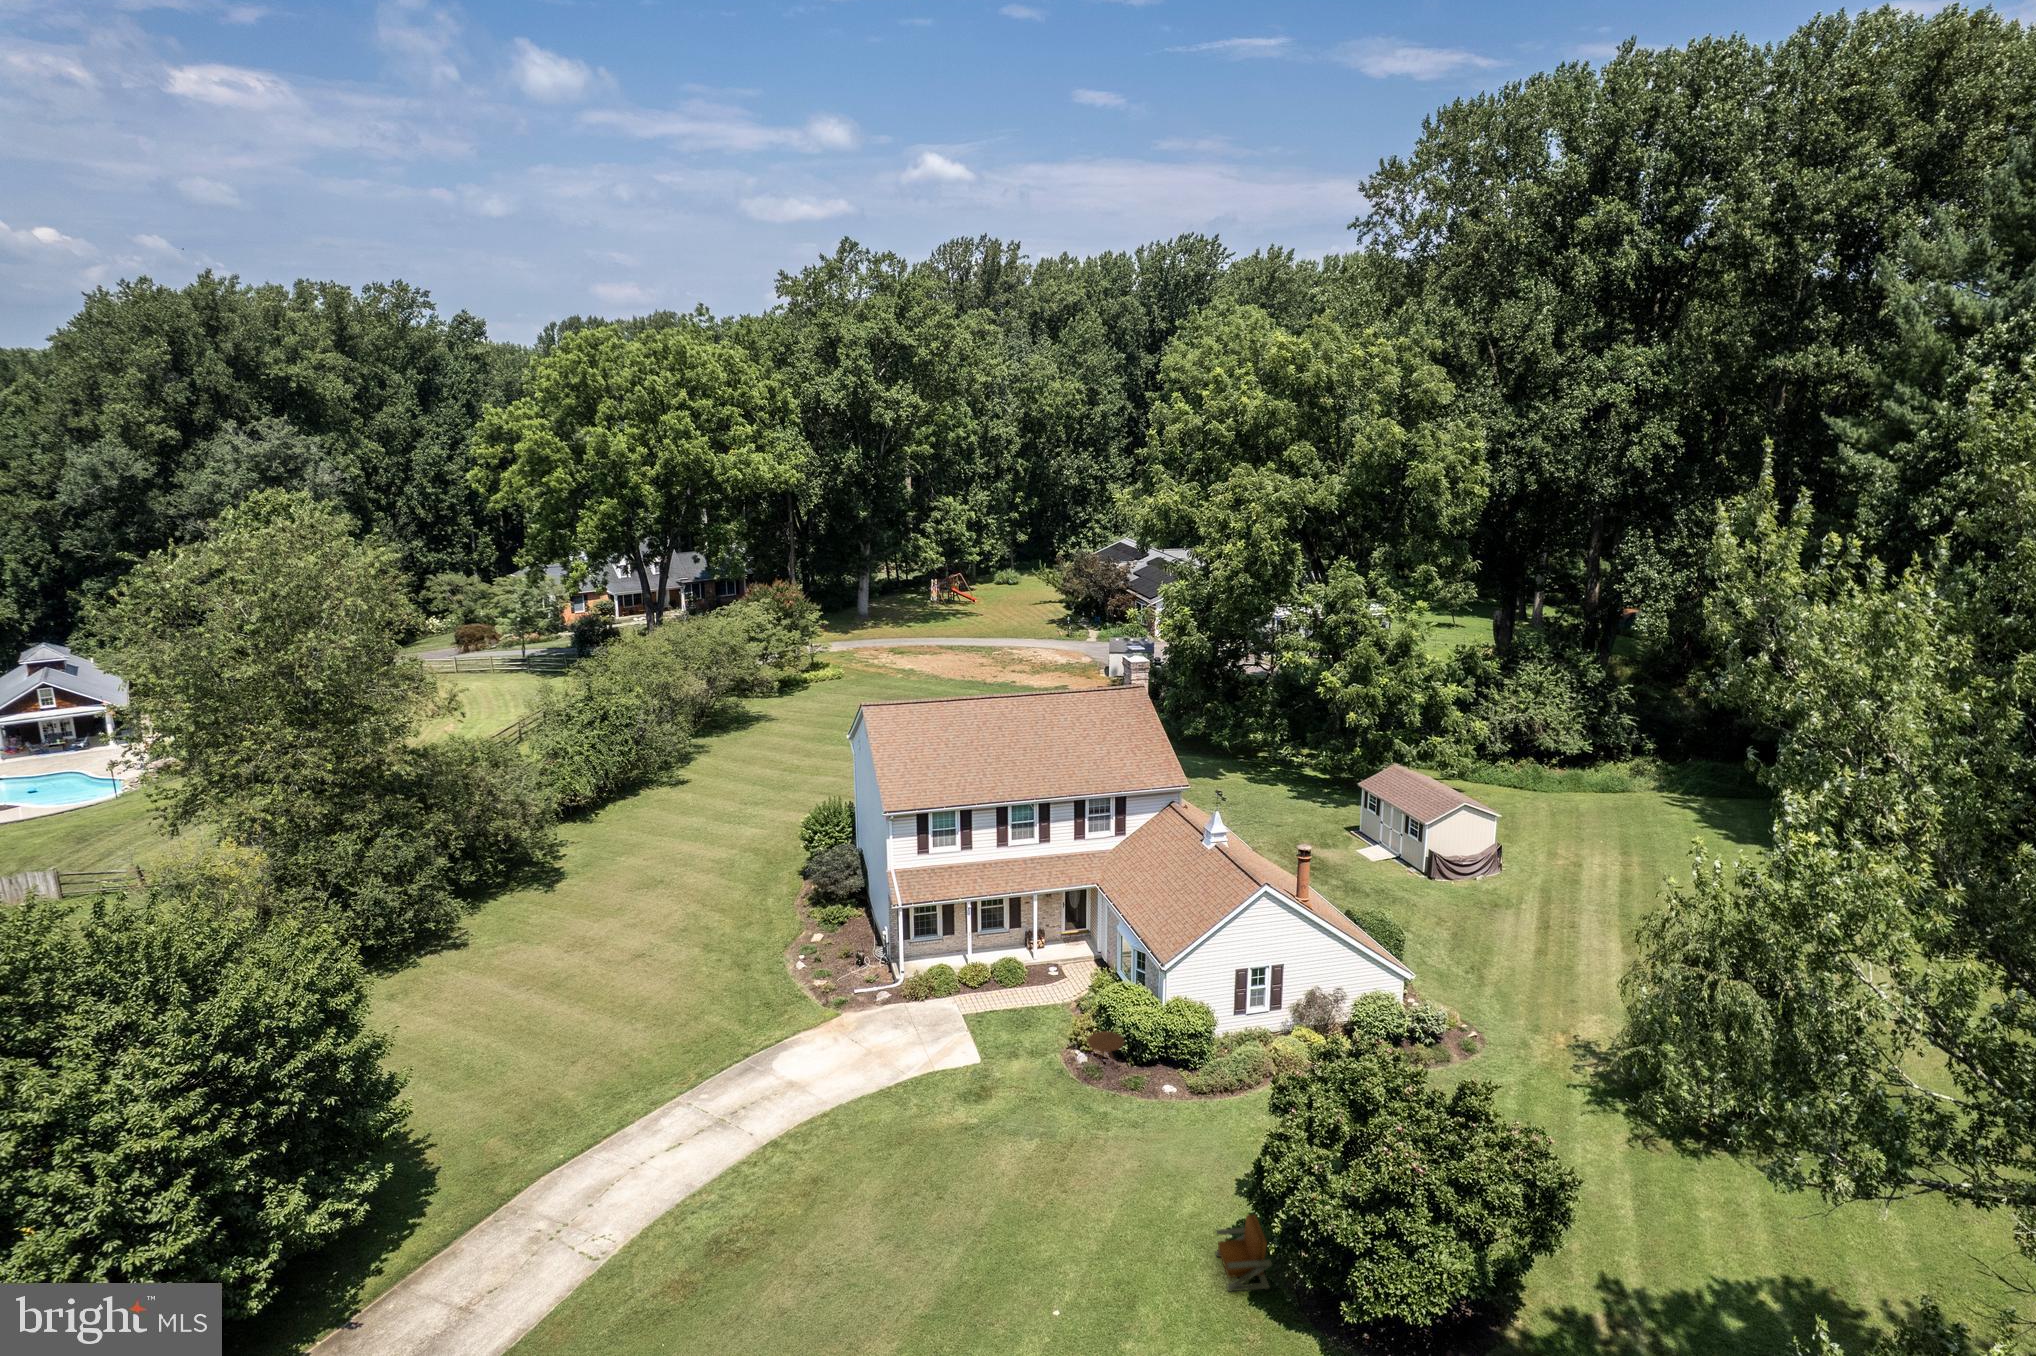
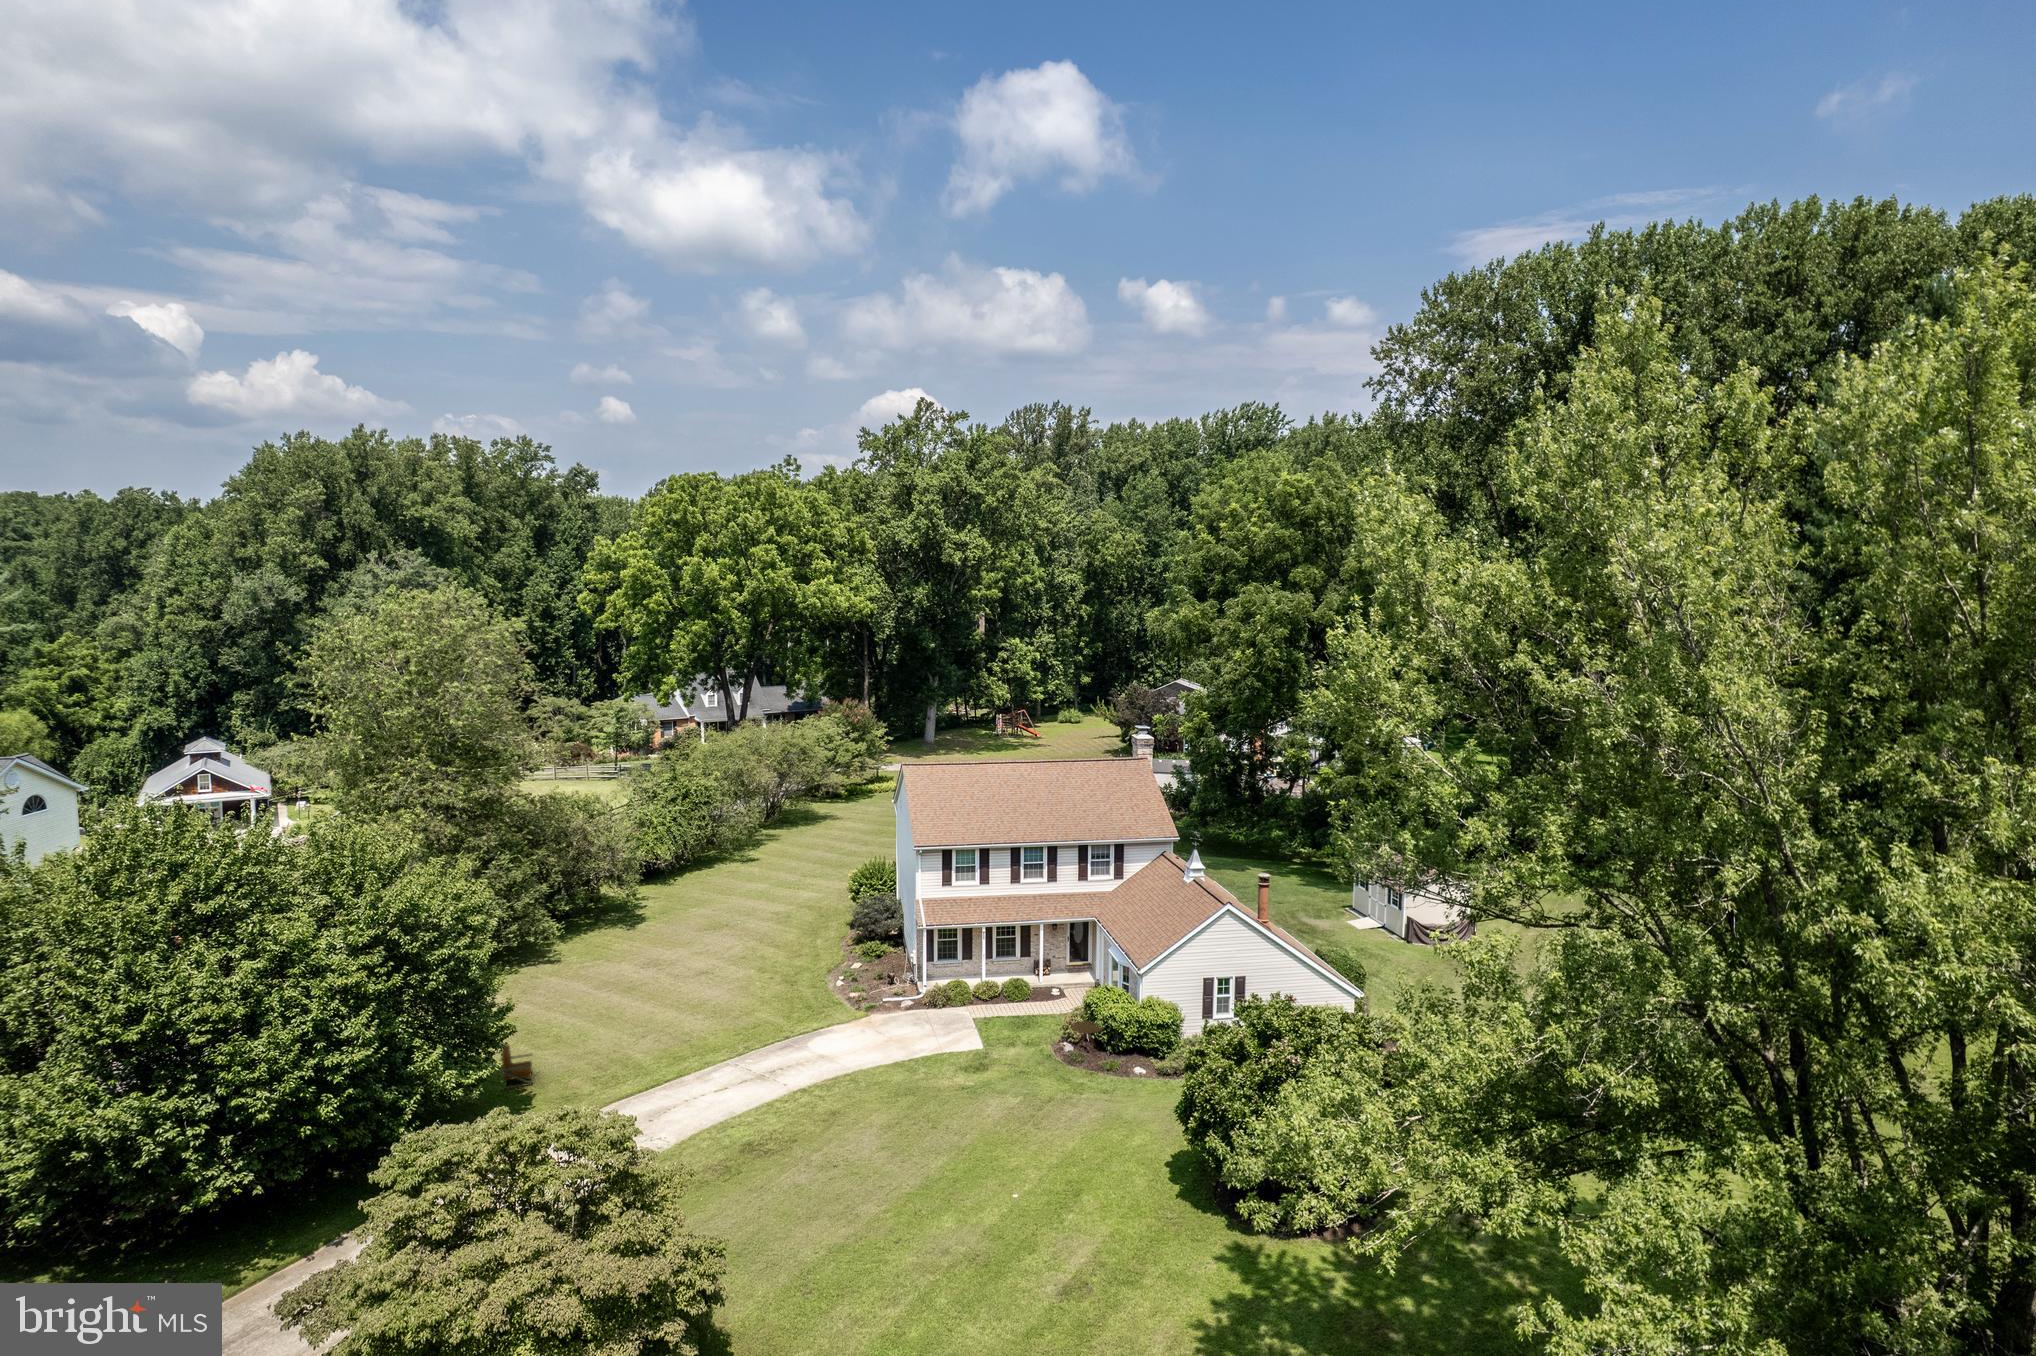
lounge chair: present [1215,1214,1272,1291] -> present [499,1045,533,1090]

